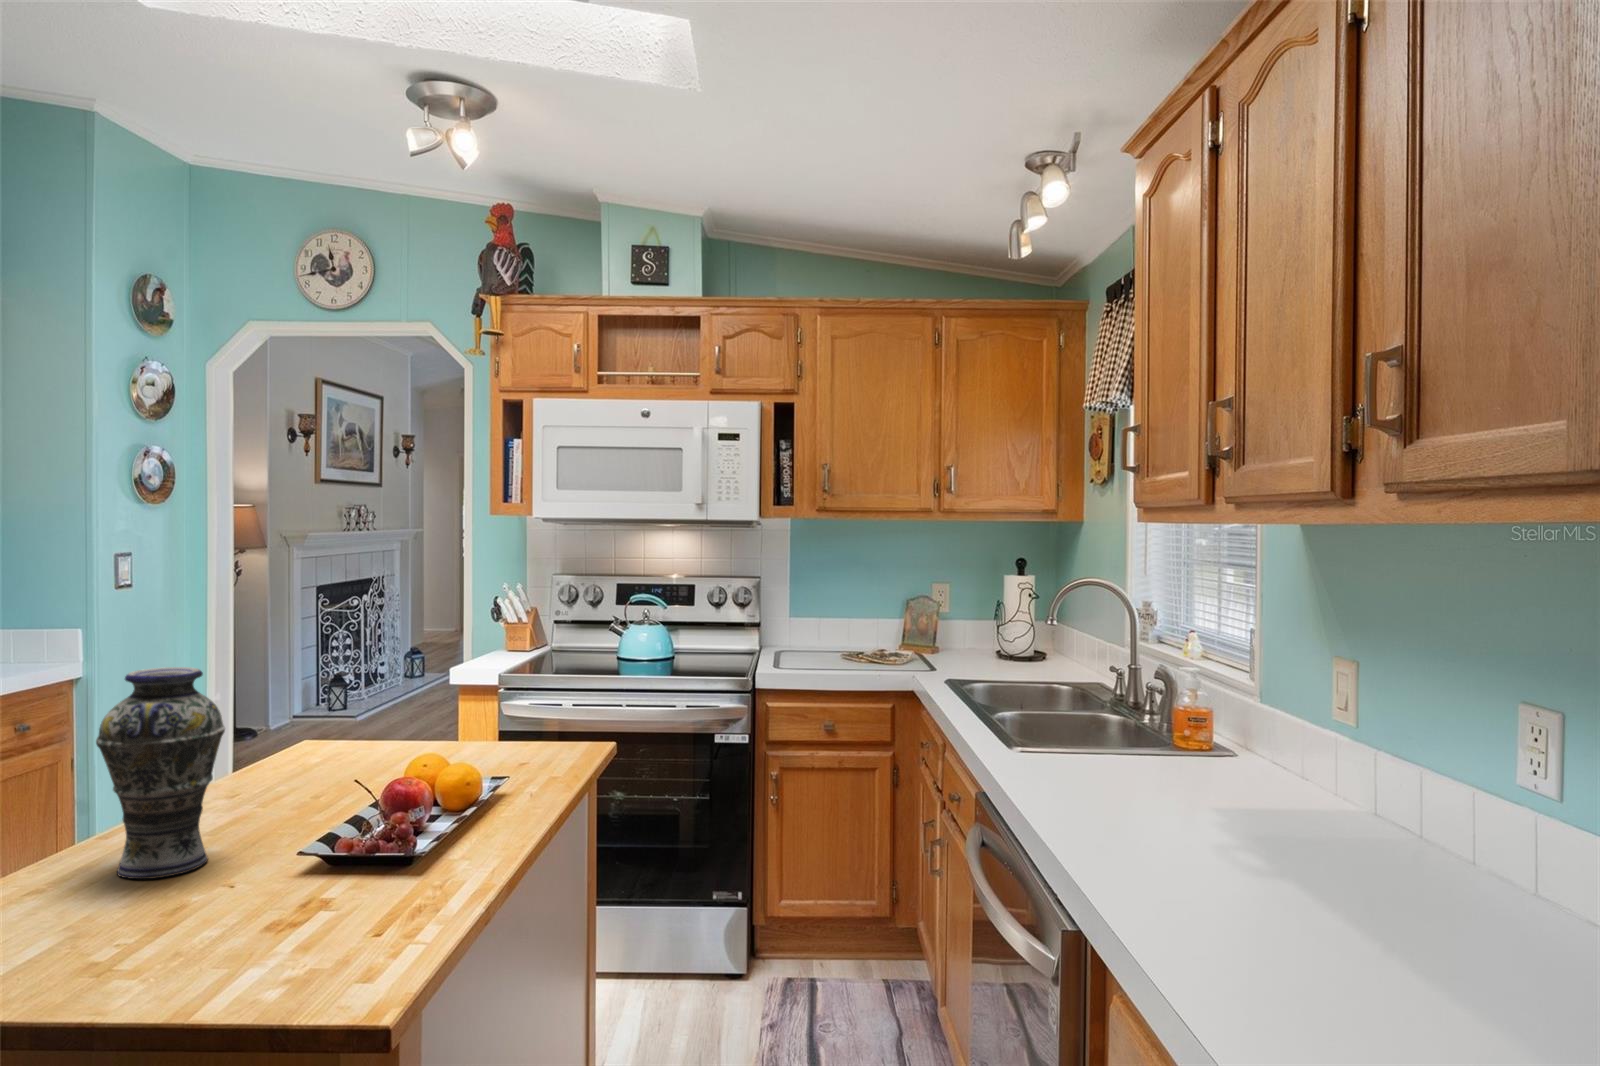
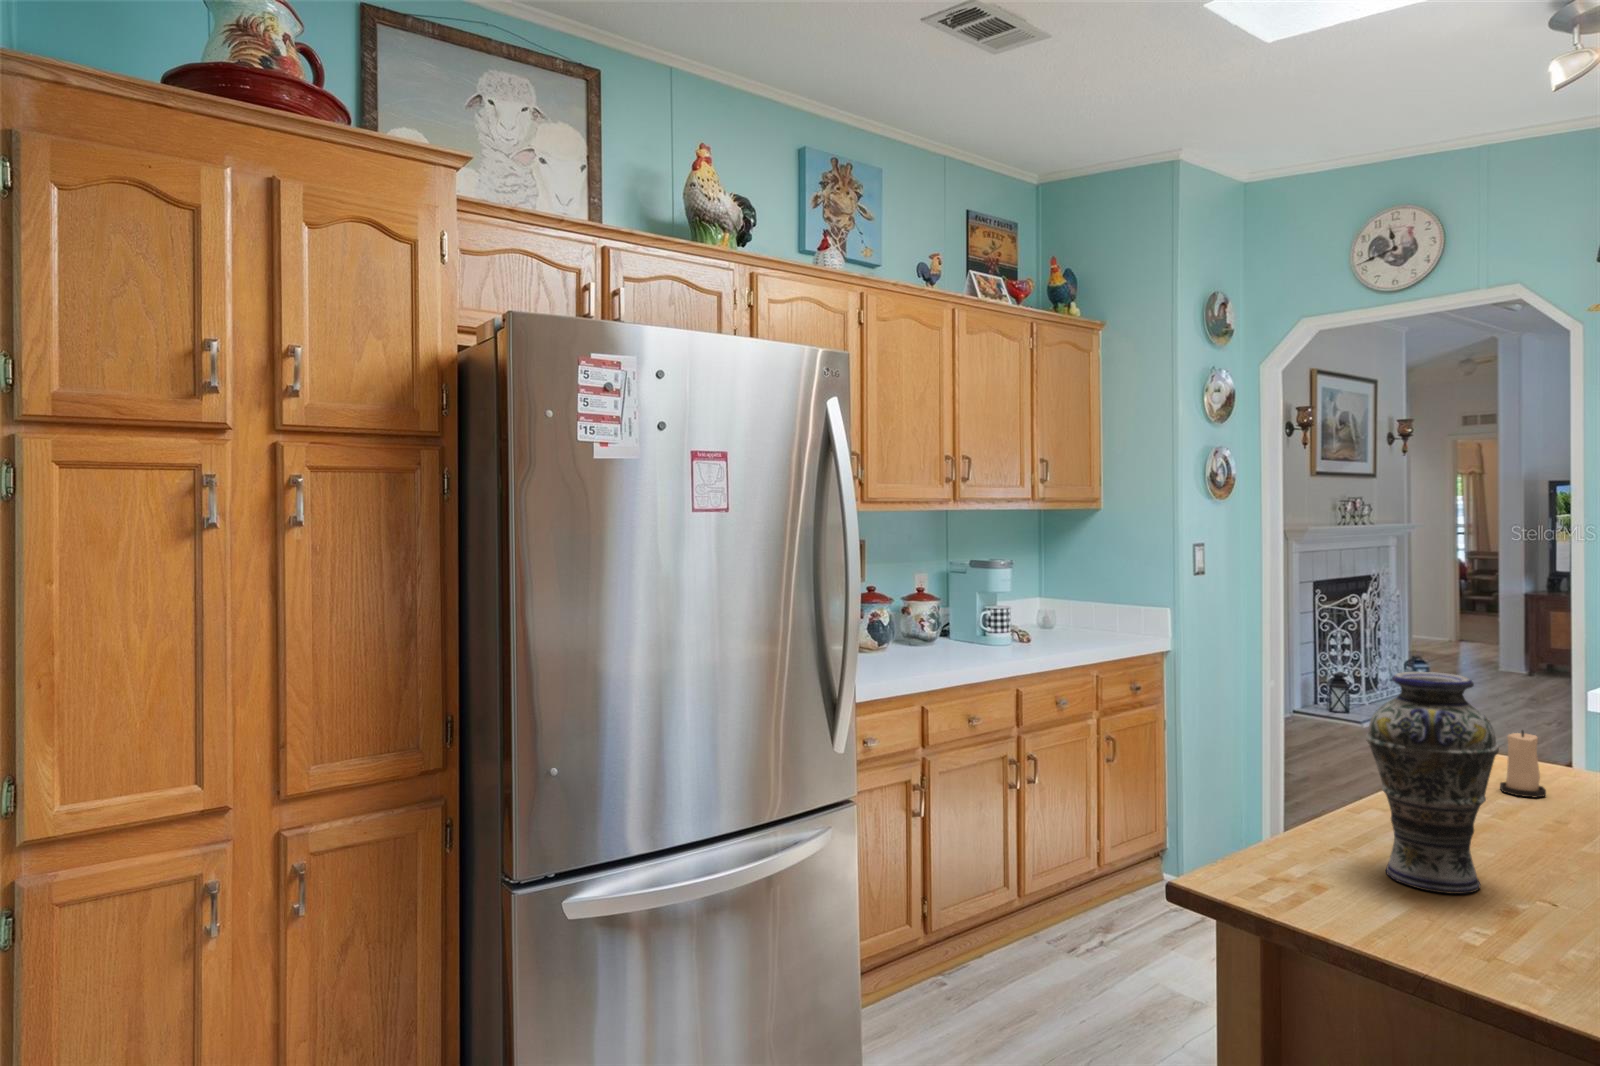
candle: none [307,709,343,769] -> present [1500,730,1546,797]

